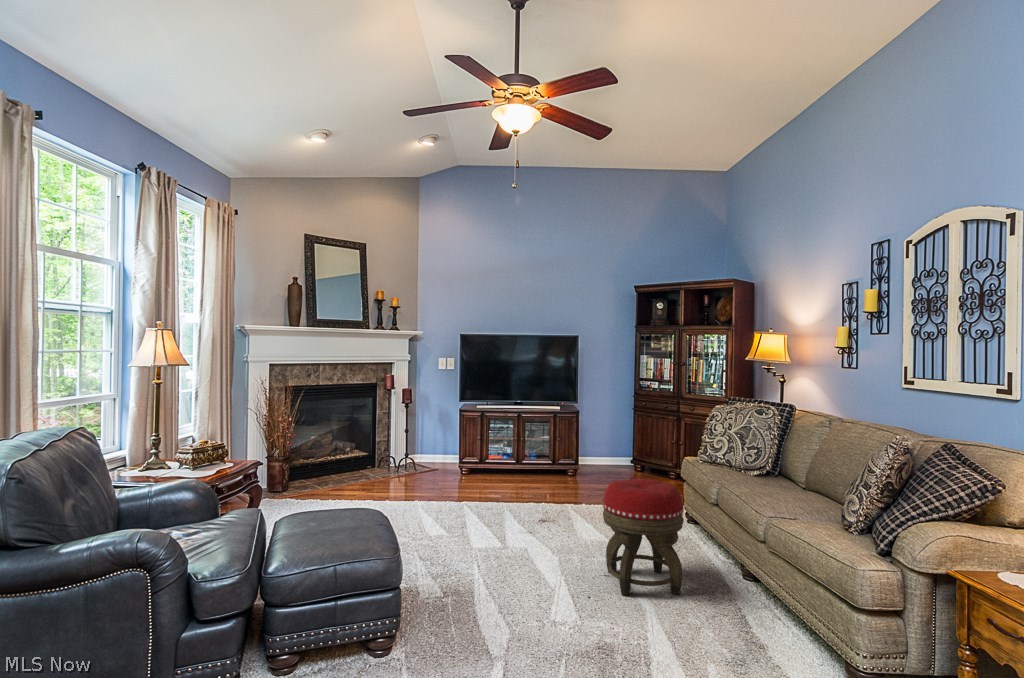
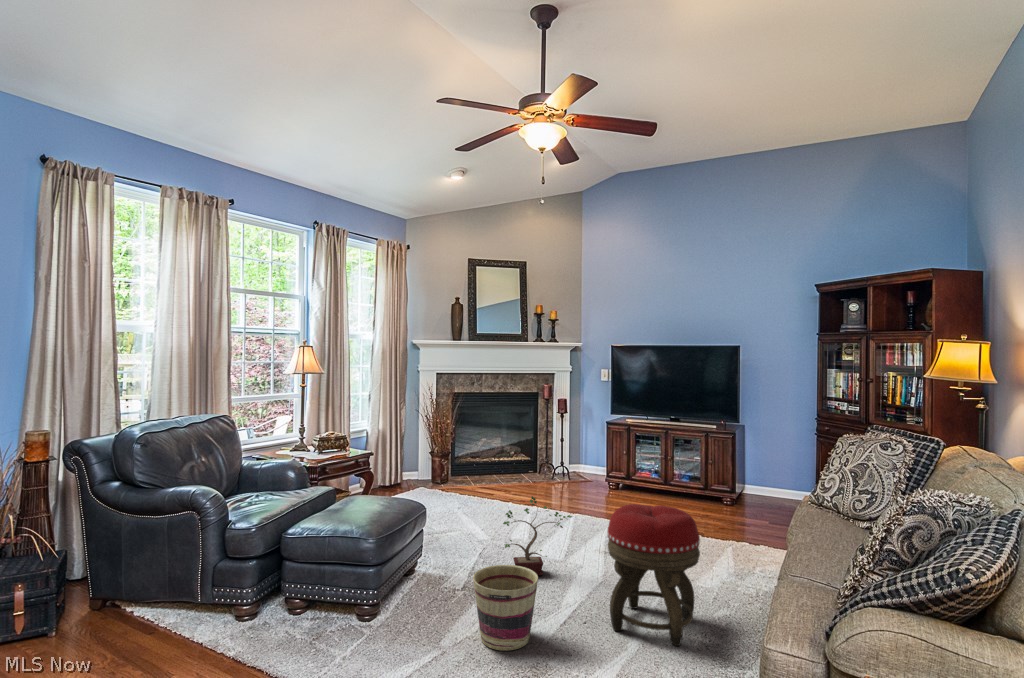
potted plant: none [475,487,536,570] -> present [503,496,572,576]
basket: none [522,556,587,642] -> present [473,565,538,651]

